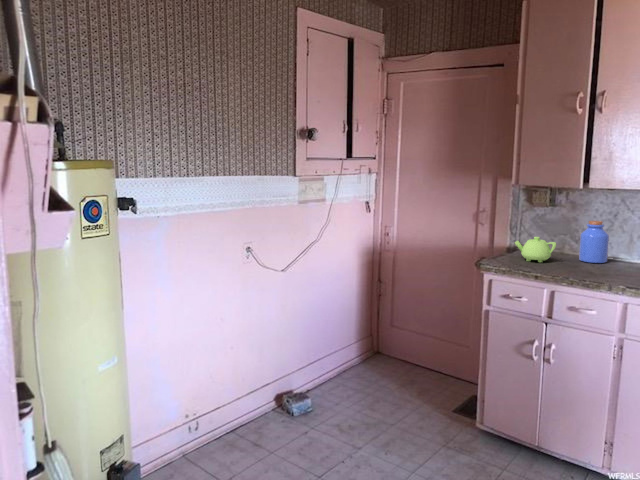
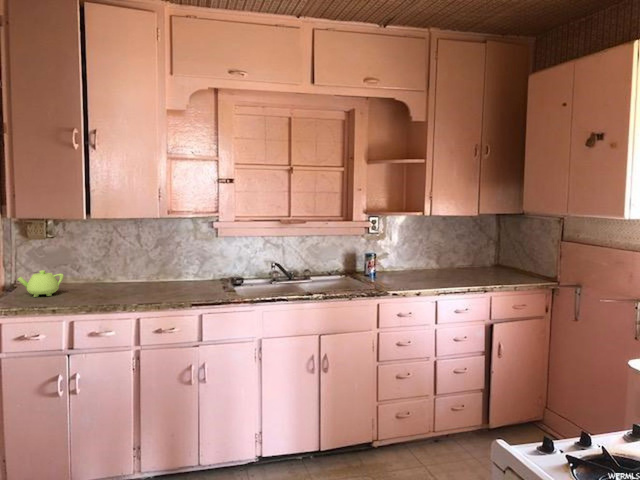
jar: present [579,221,609,263] -> none [84,249,110,289]

